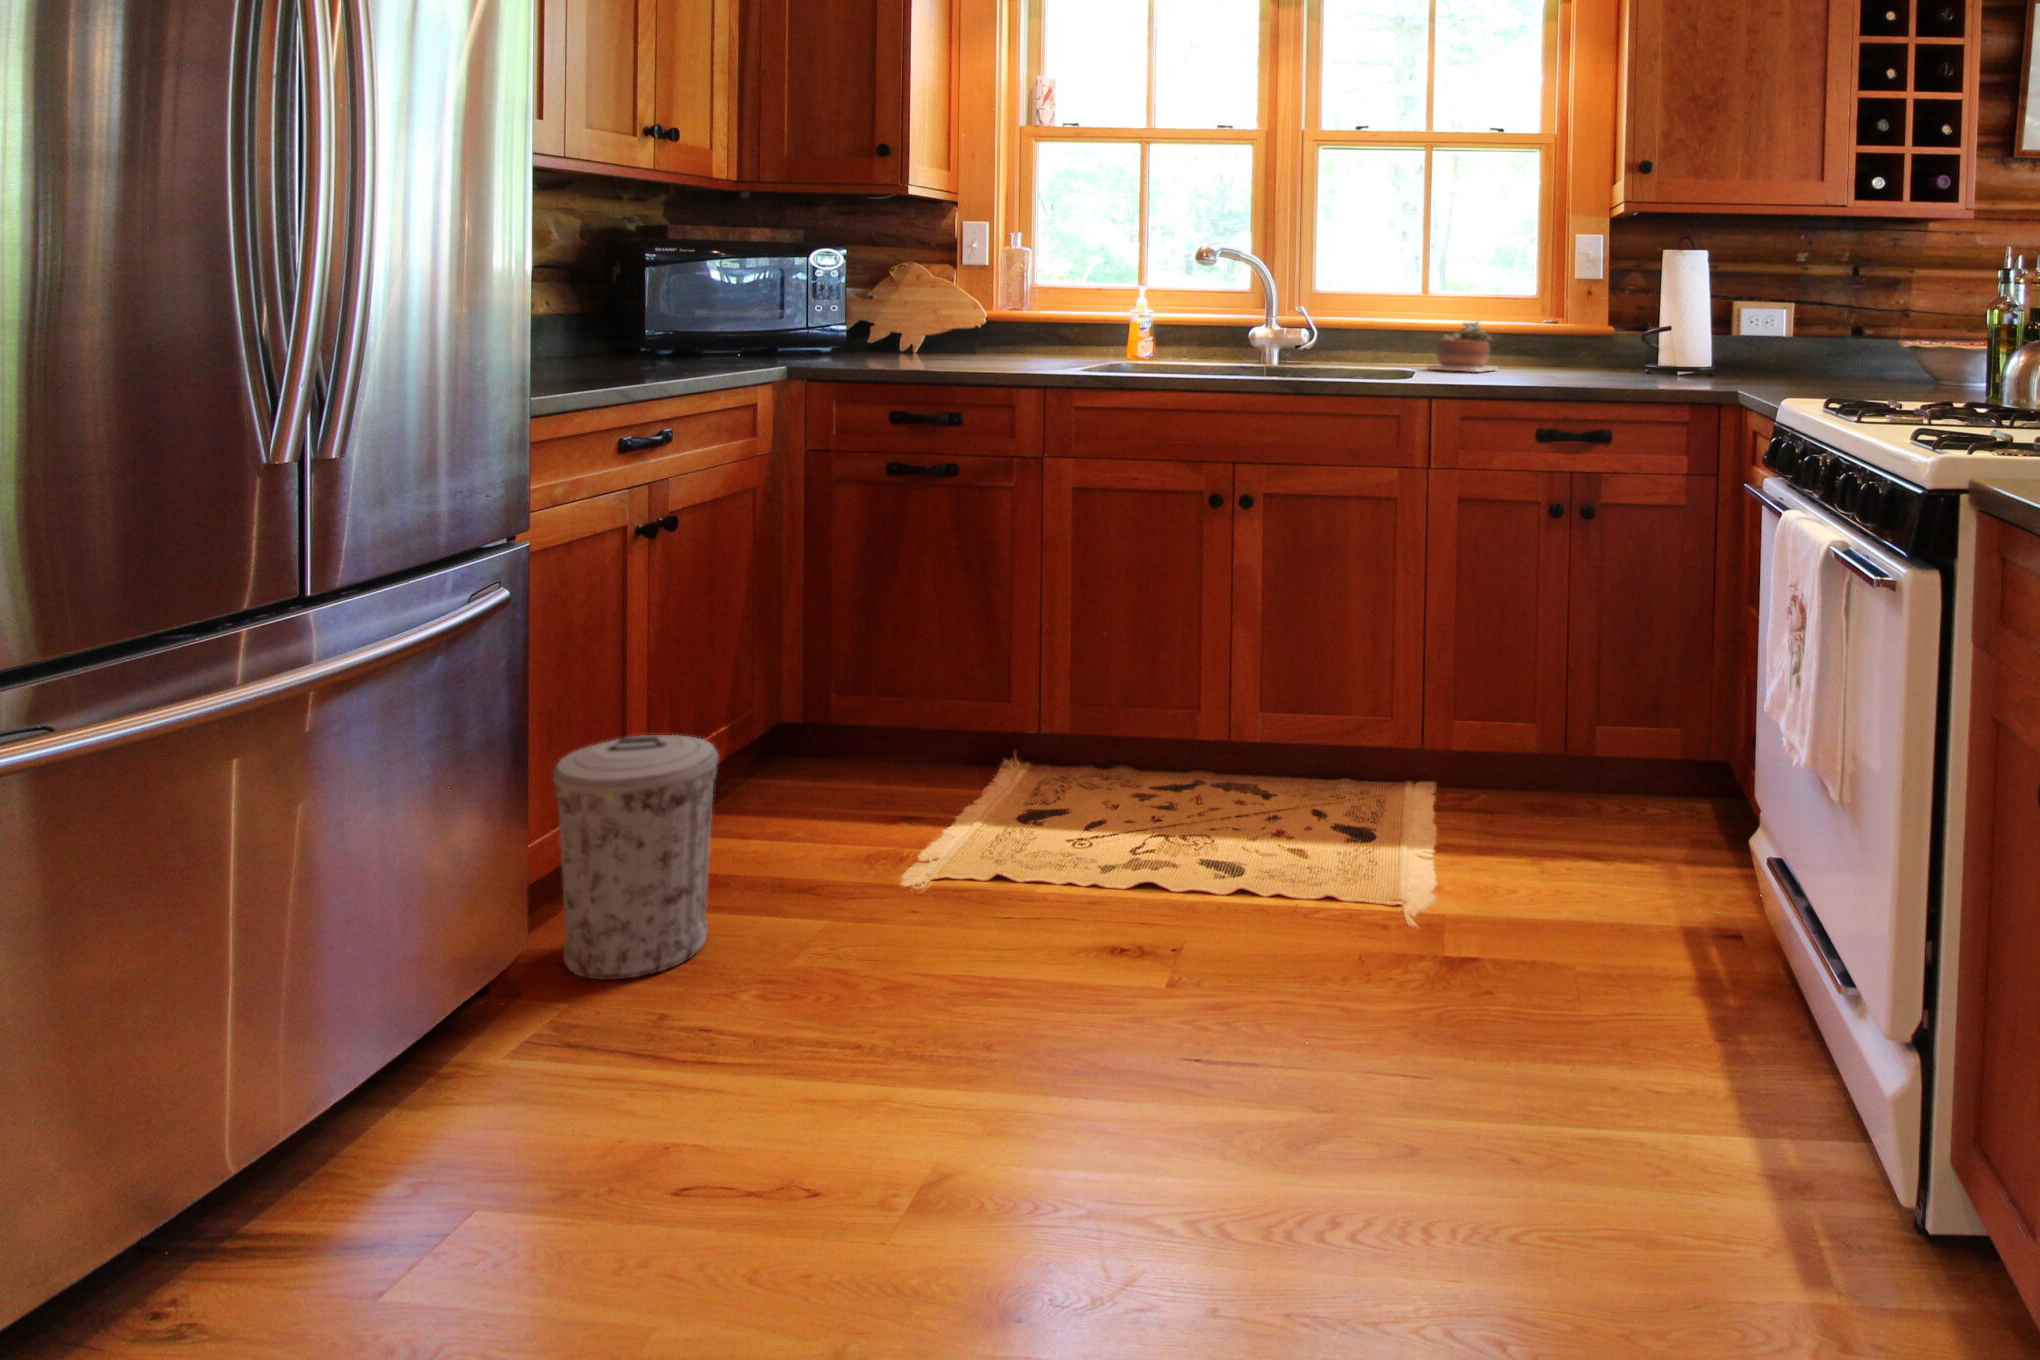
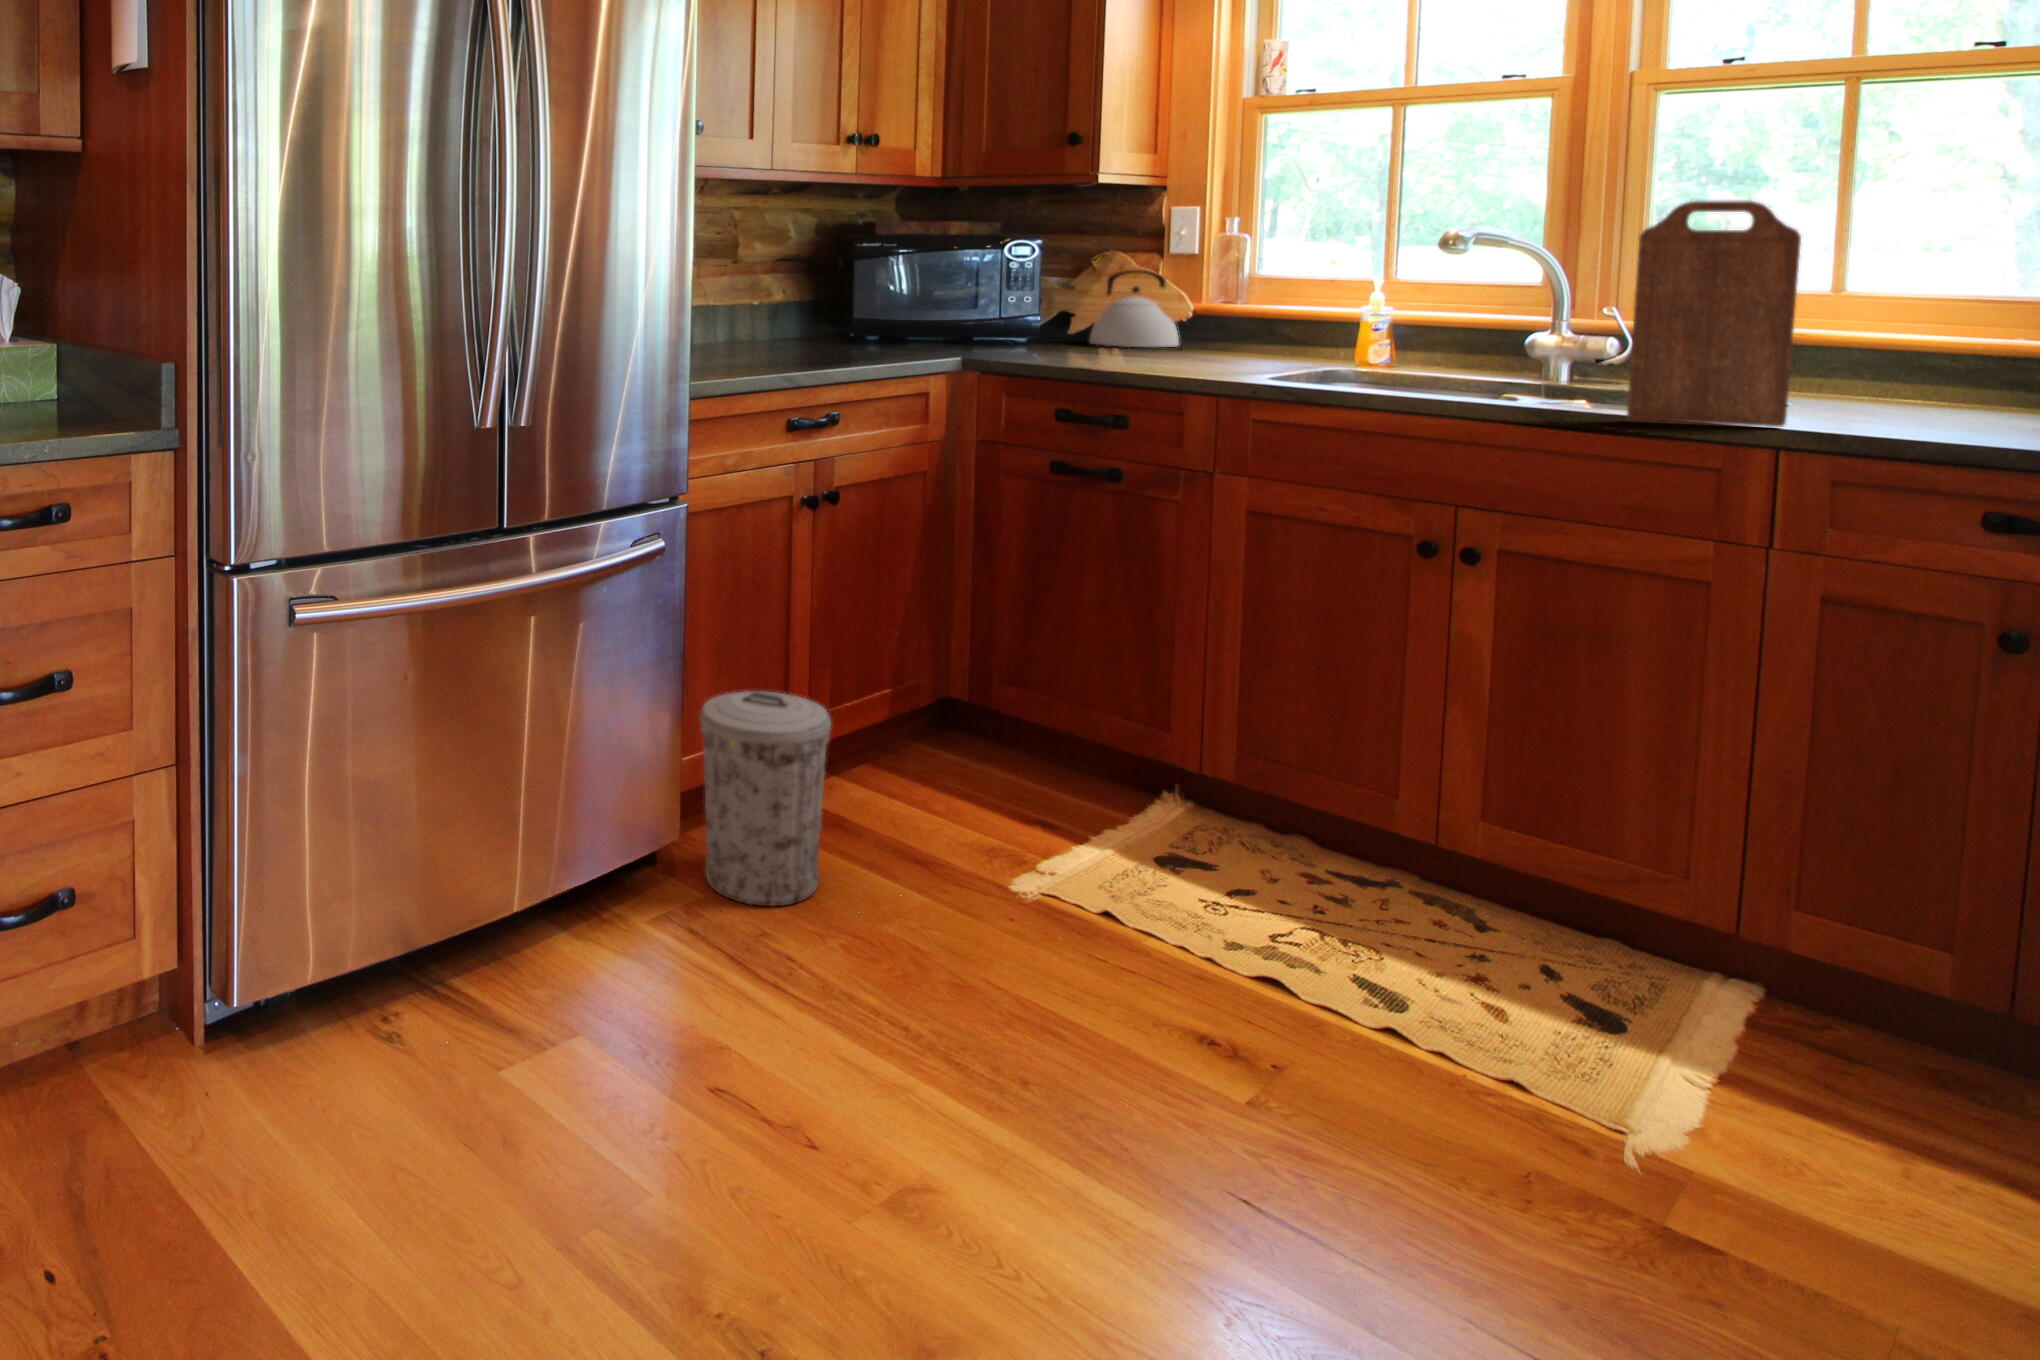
cutting board: none [1346,226,1435,388] -> present [1627,200,1801,427]
kettle: none [893,279,980,352] -> present [1090,270,1179,347]
succulent plant: present [1427,322,1497,372] -> none [1827,326,1978,402]

